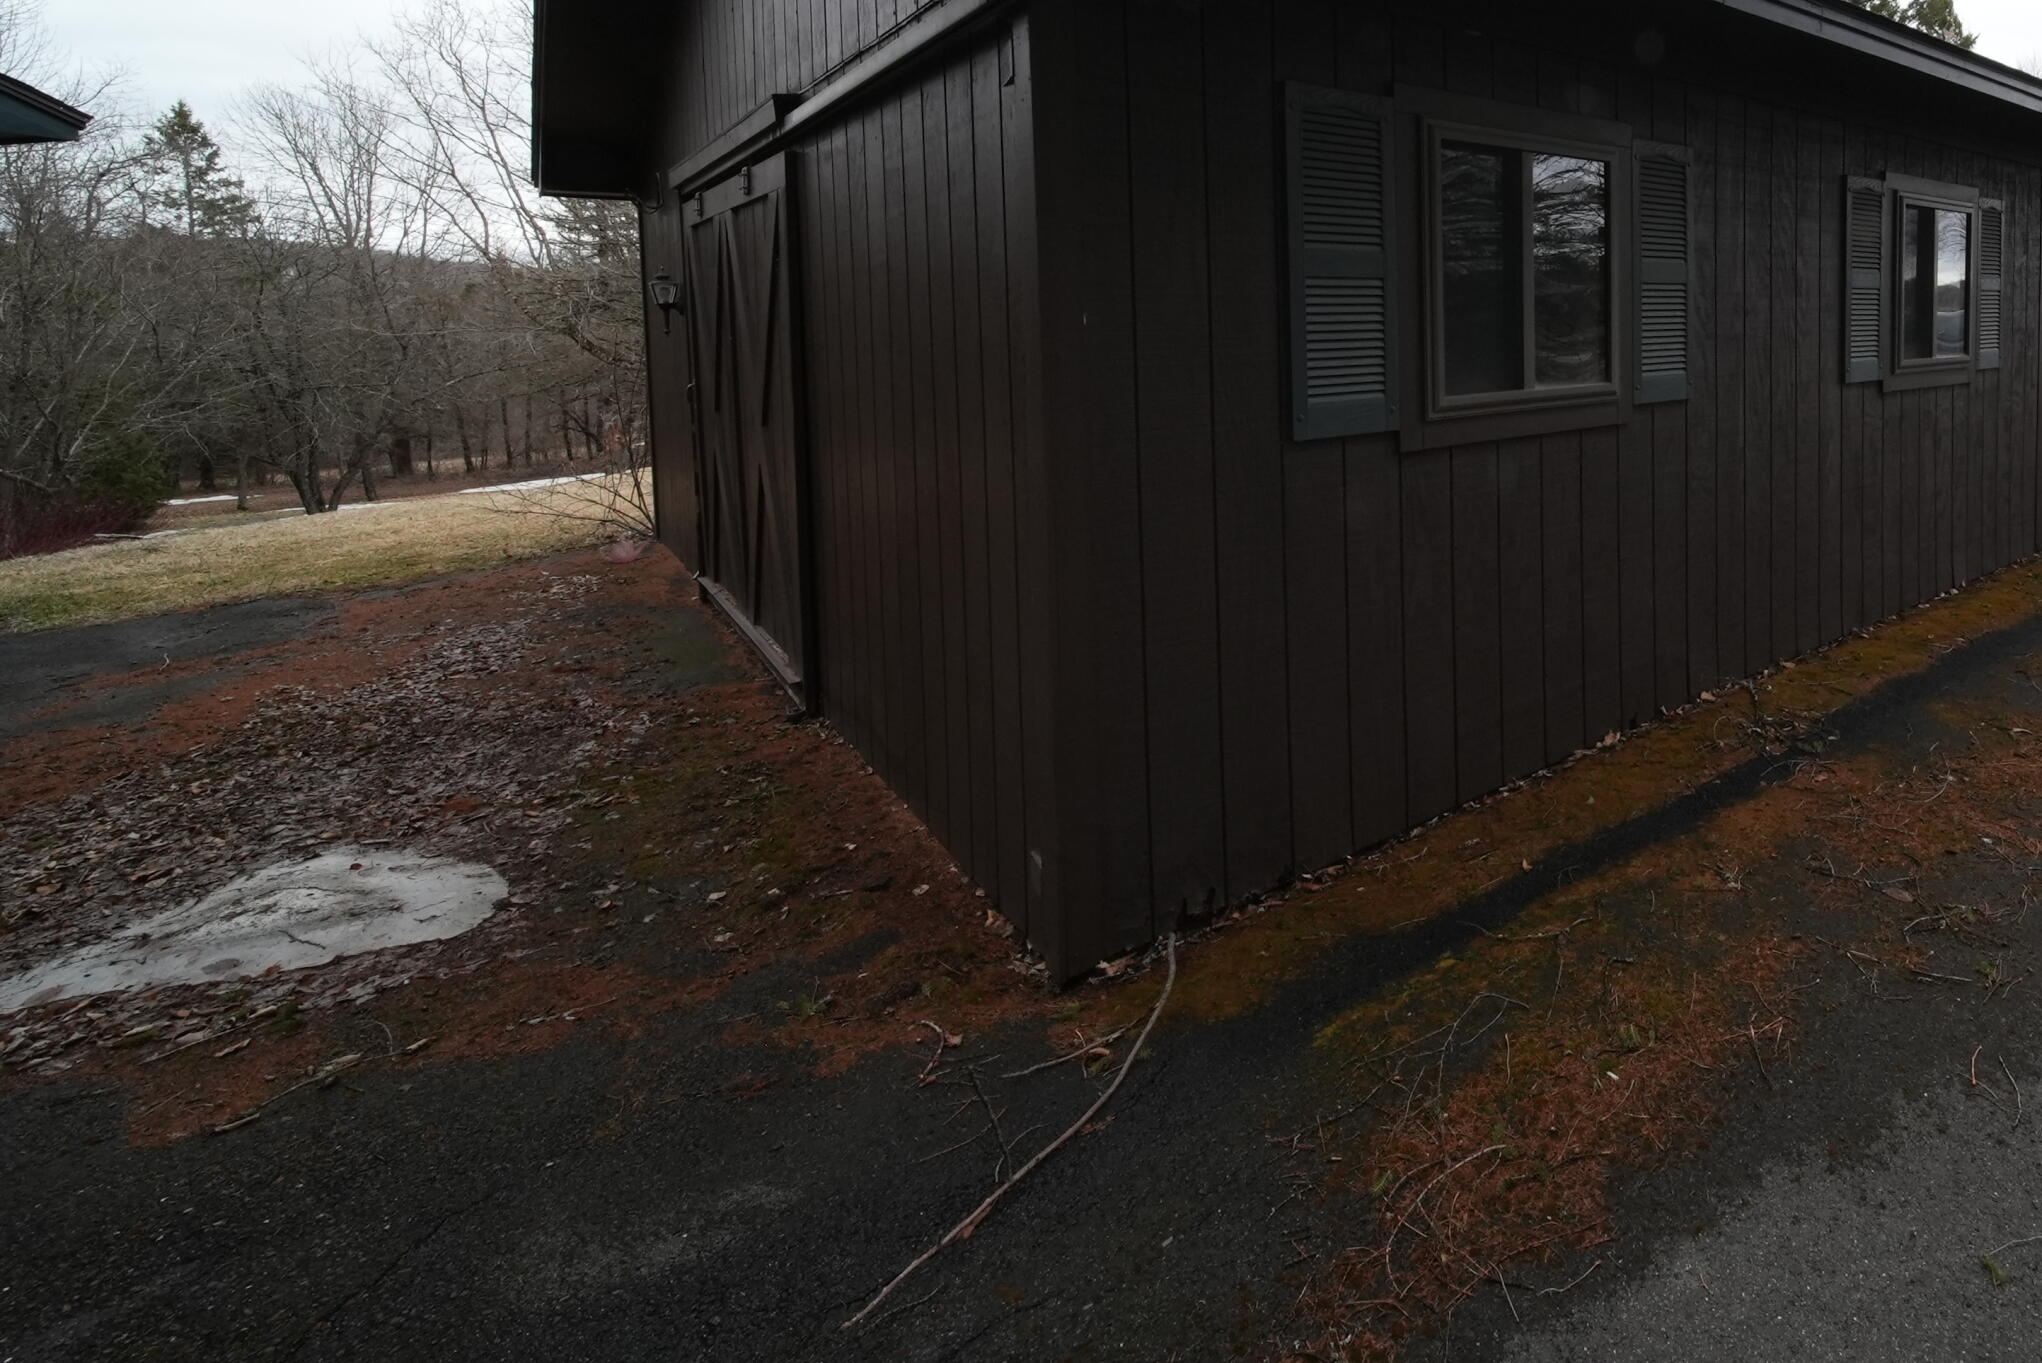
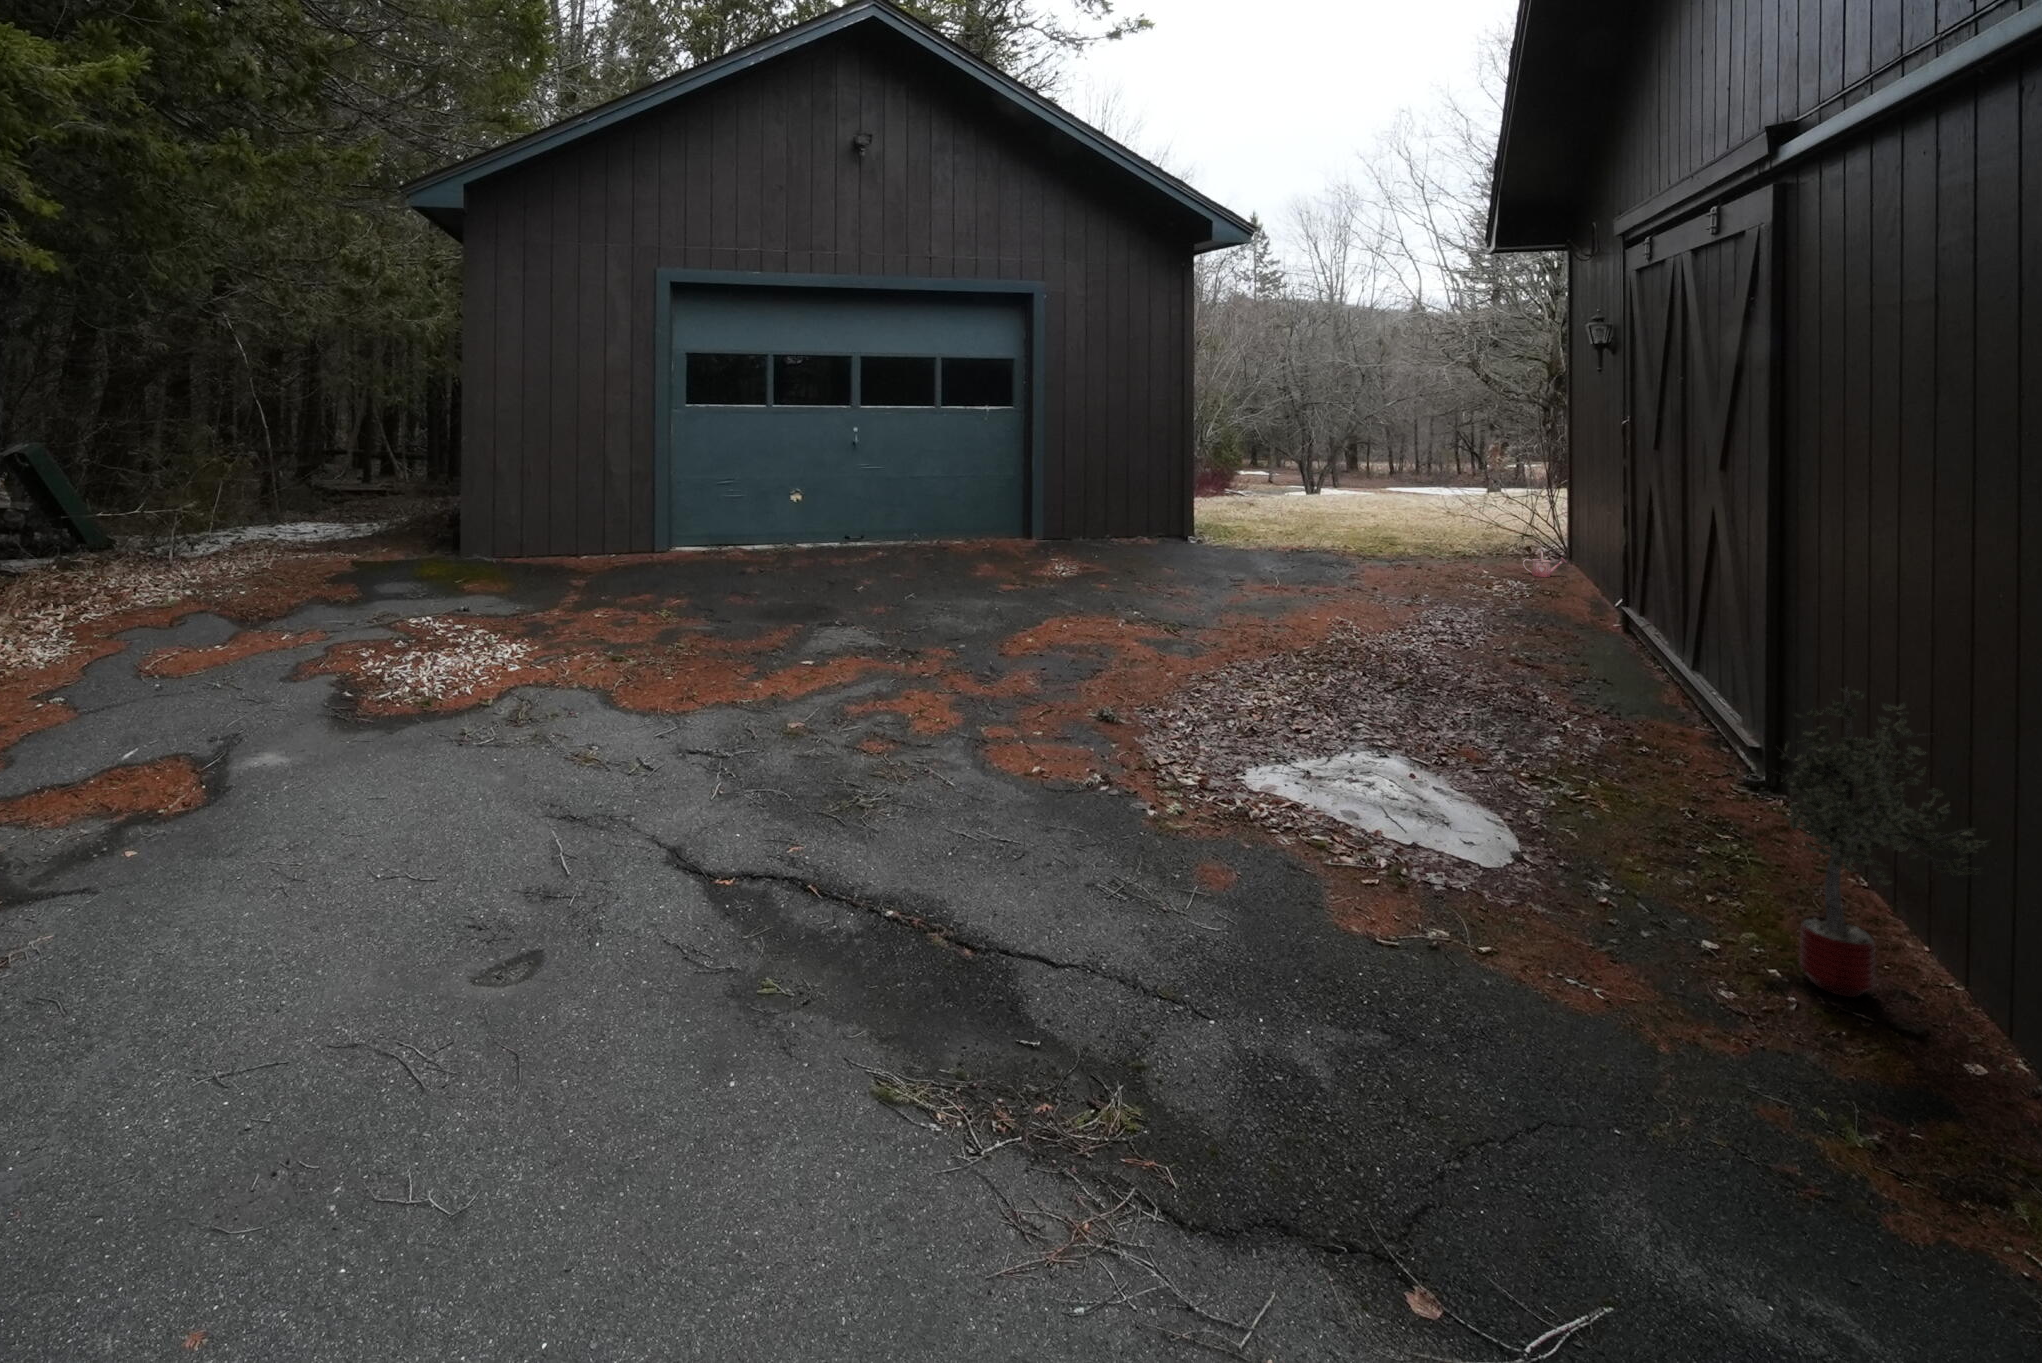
potted tree: none [749,620,926,900] -> present [1780,689,1988,997]

